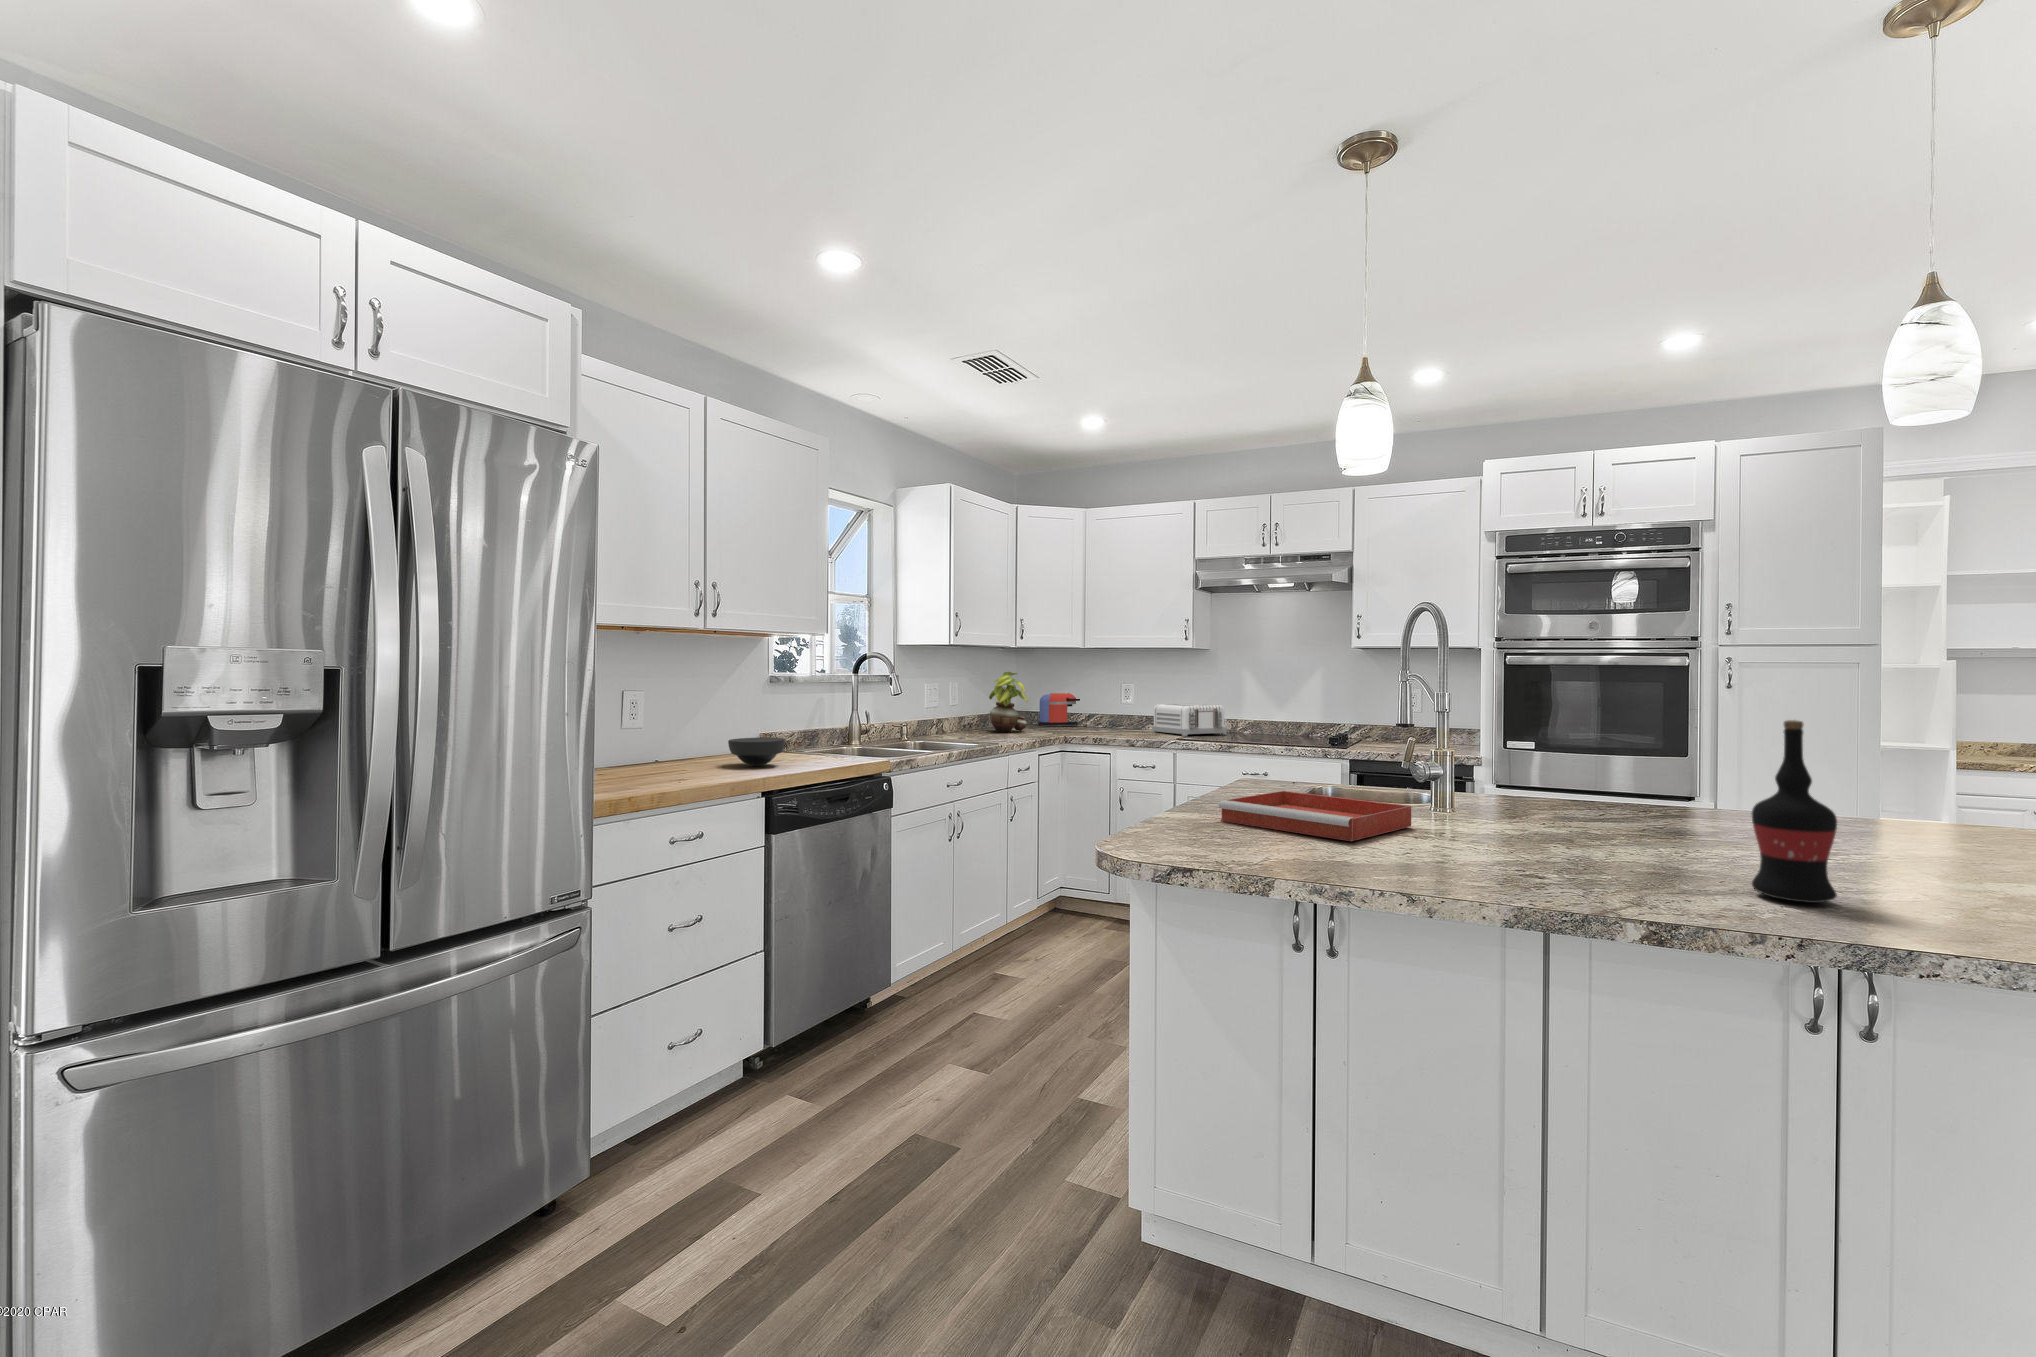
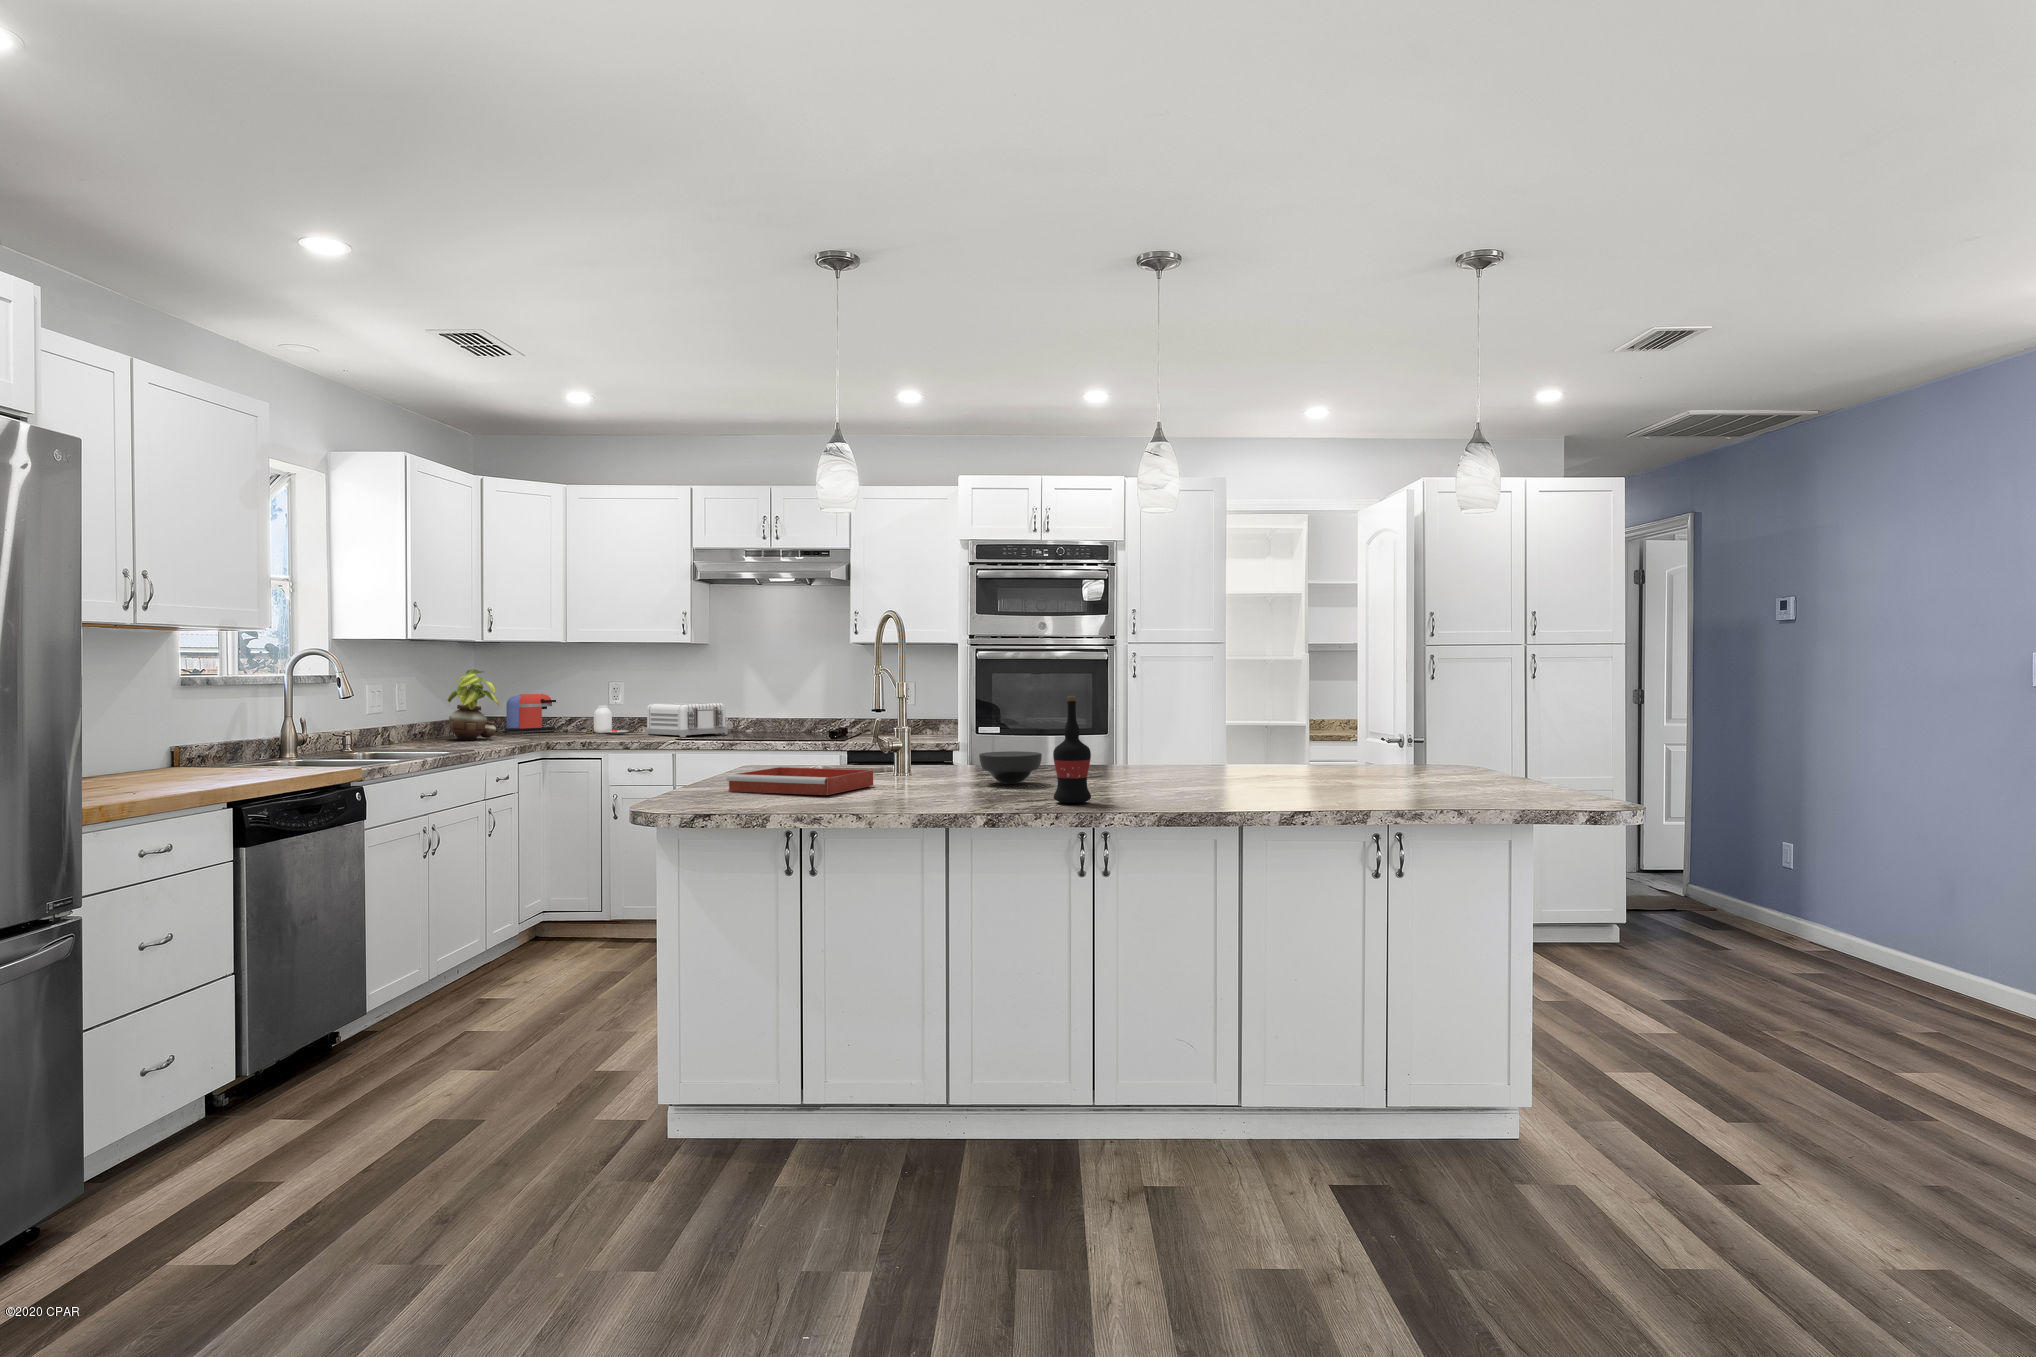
jar: none [1100,704,1138,730] -> present [587,705,628,733]
bowl: present [728,738,785,766] -> present [979,751,1042,784]

